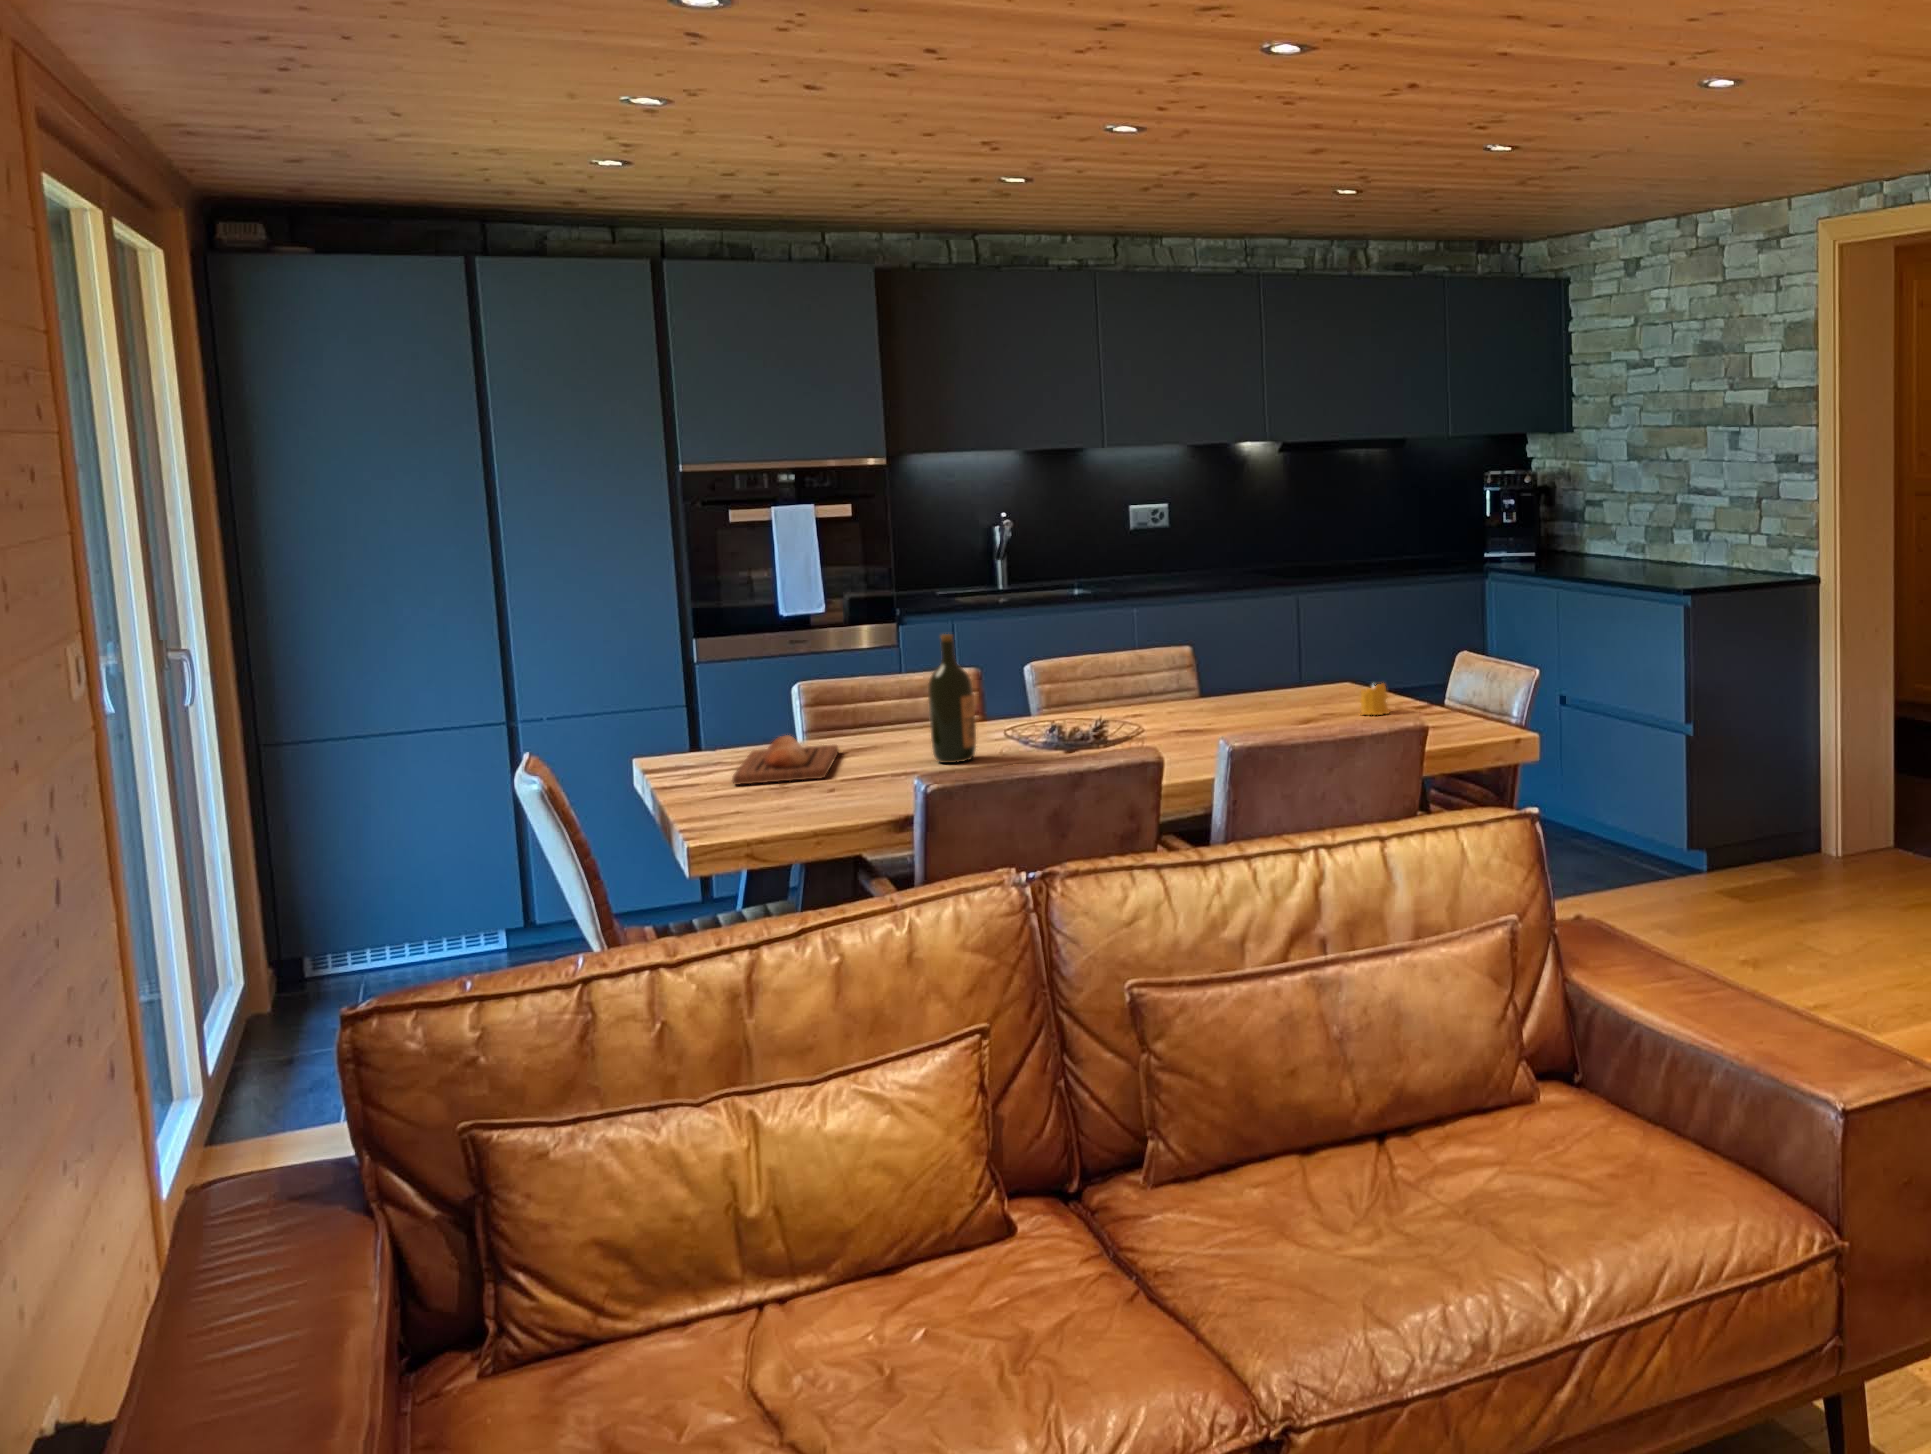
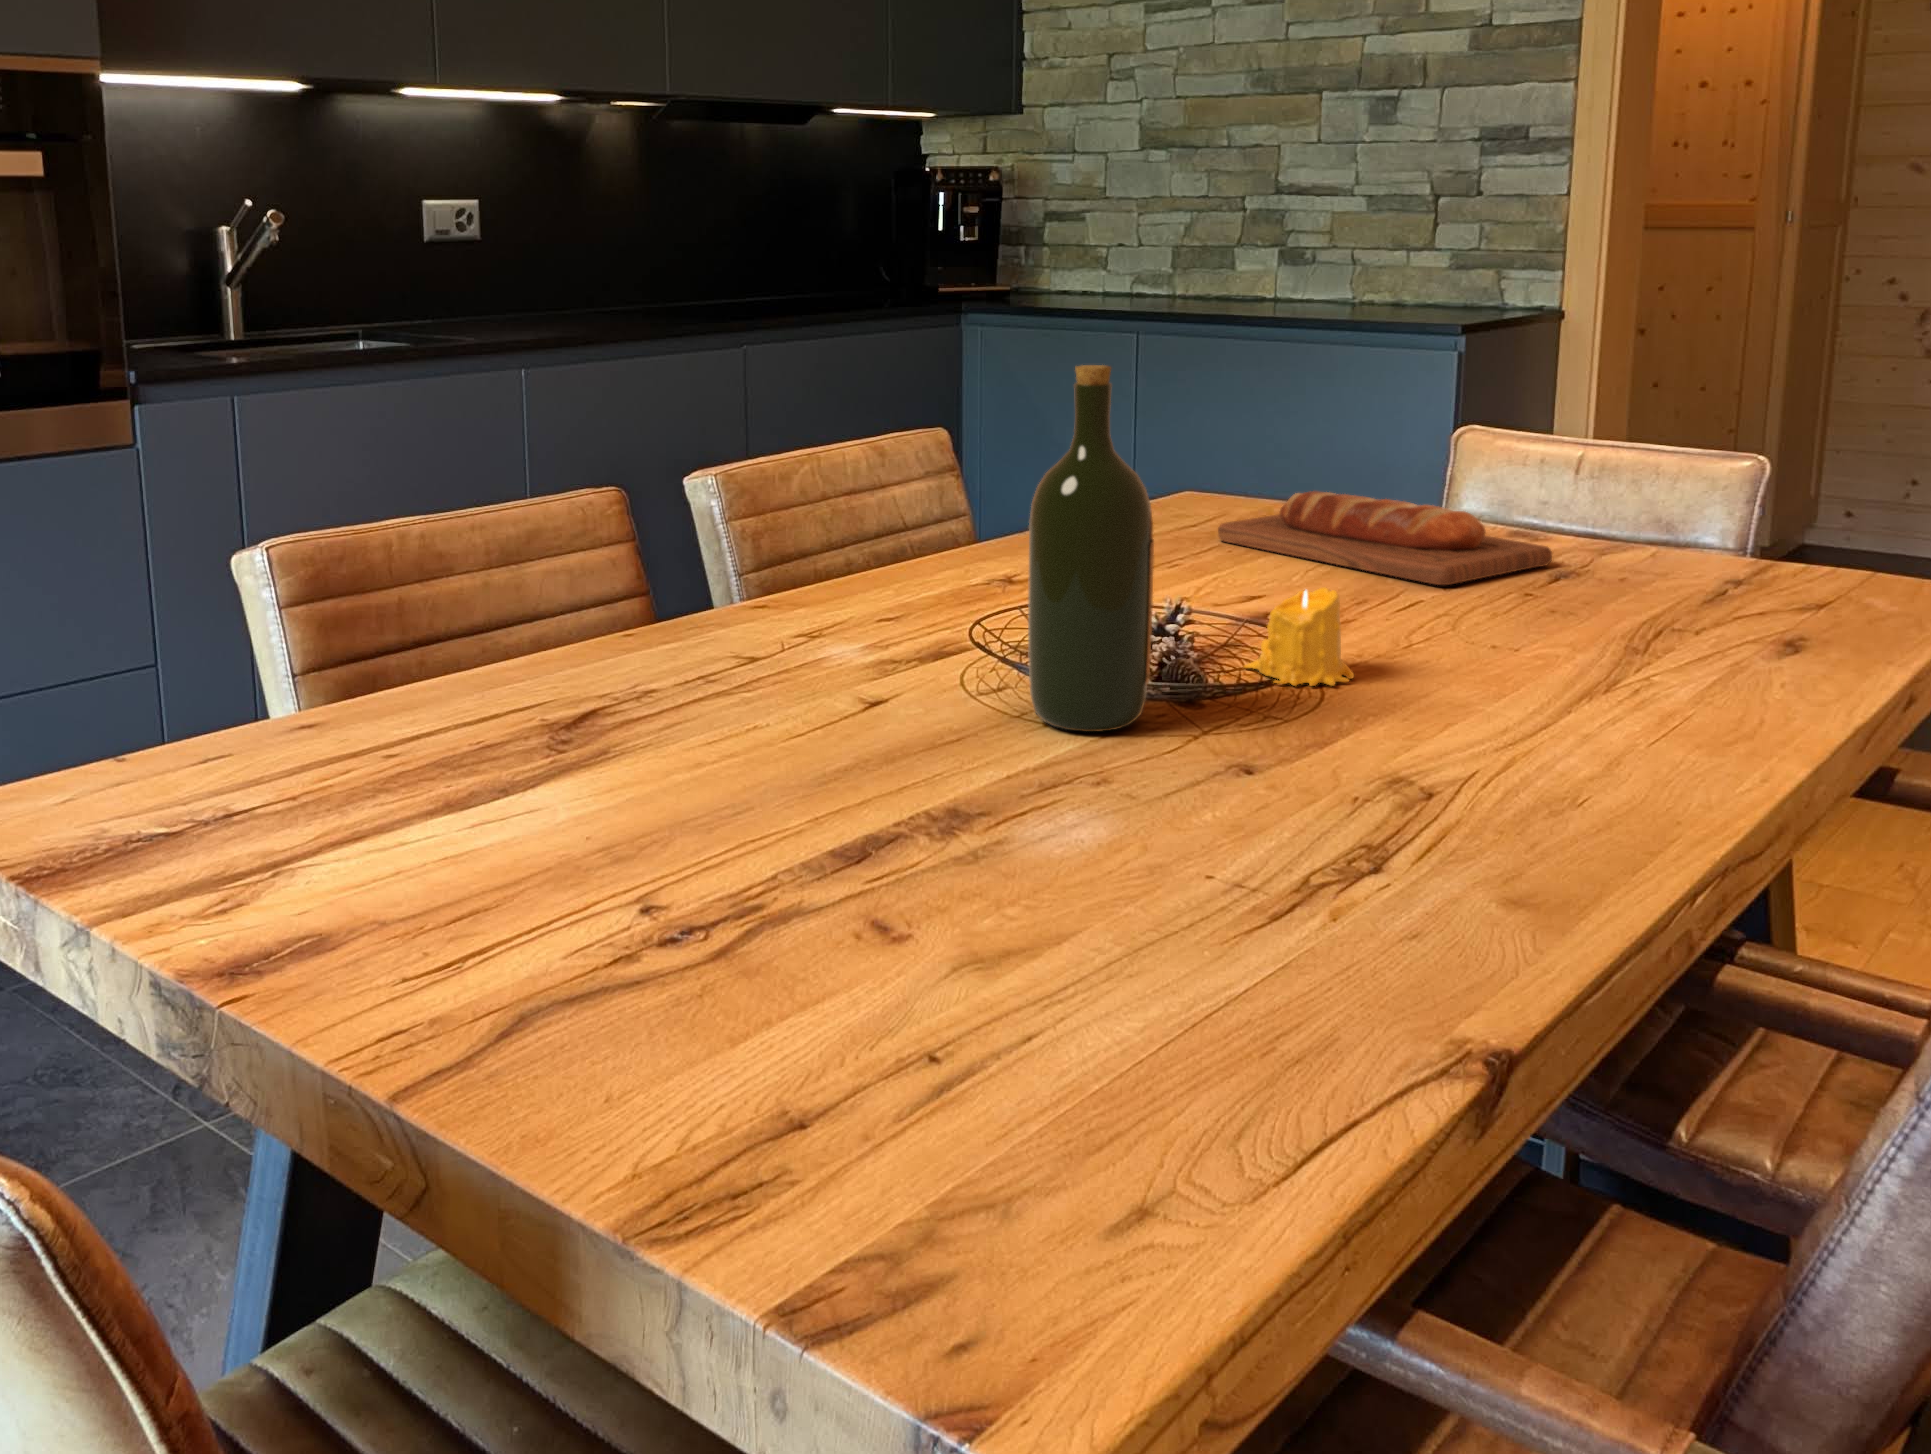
candle: present [1360,684,1390,715] -> present [1244,587,1354,686]
bread loaf: present [732,735,838,785] -> present [1218,491,1552,585]

